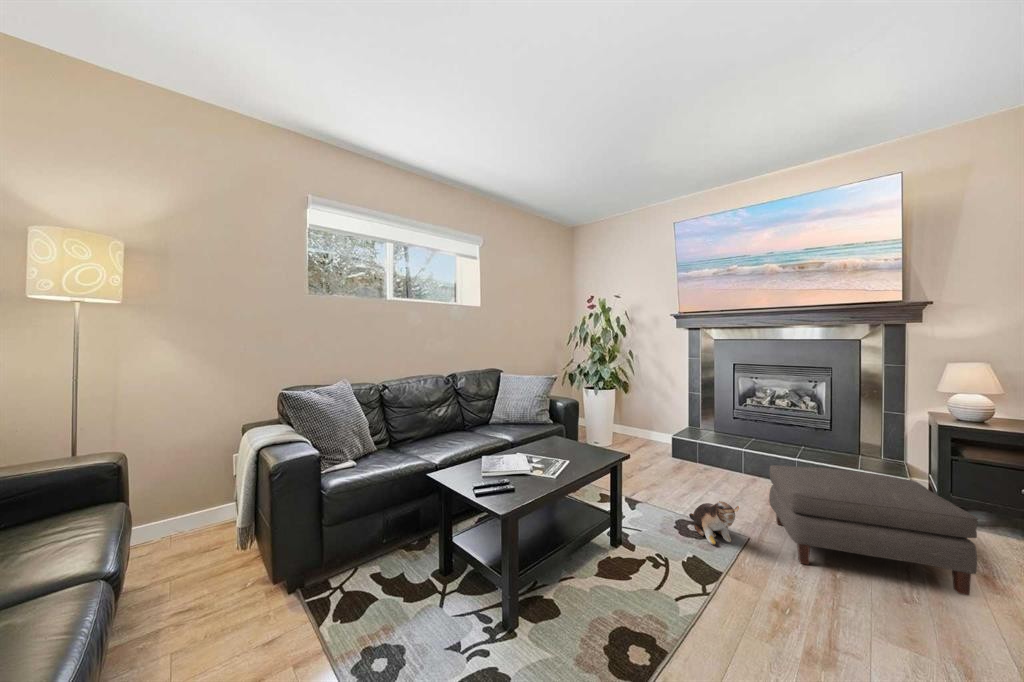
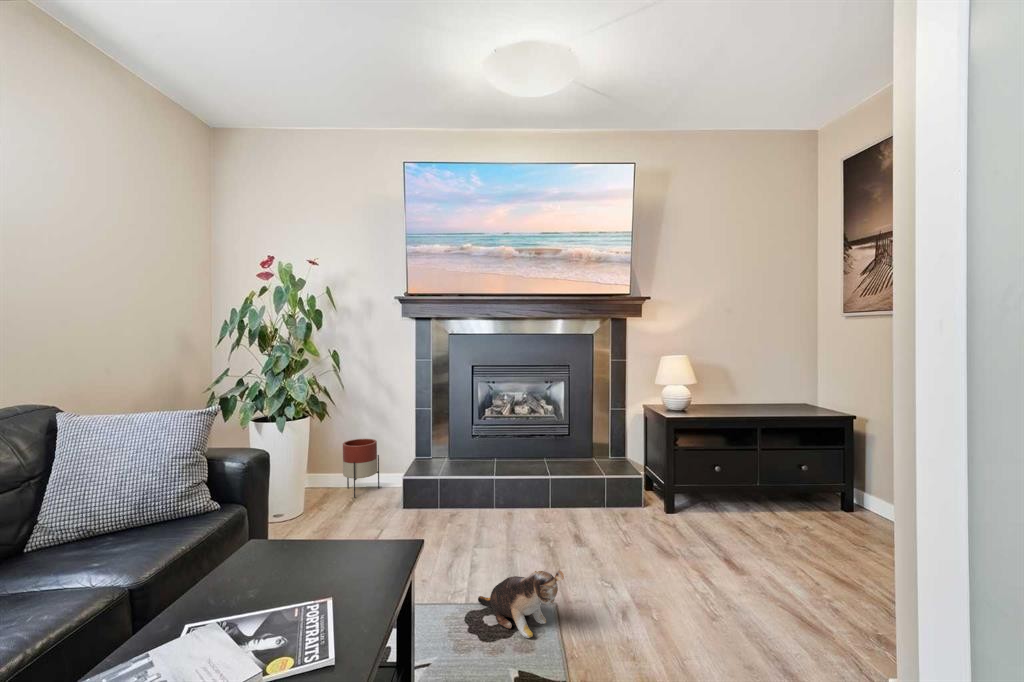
planter: none [635,408,660,445] -> present [343,439,379,498]
ottoman: present [769,465,978,595] -> none [559,480,736,616]

